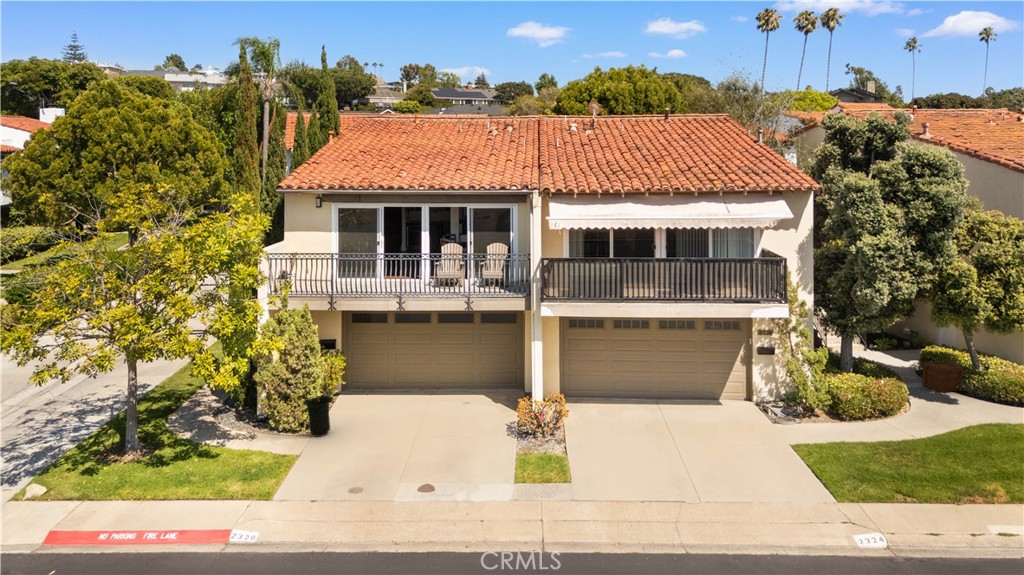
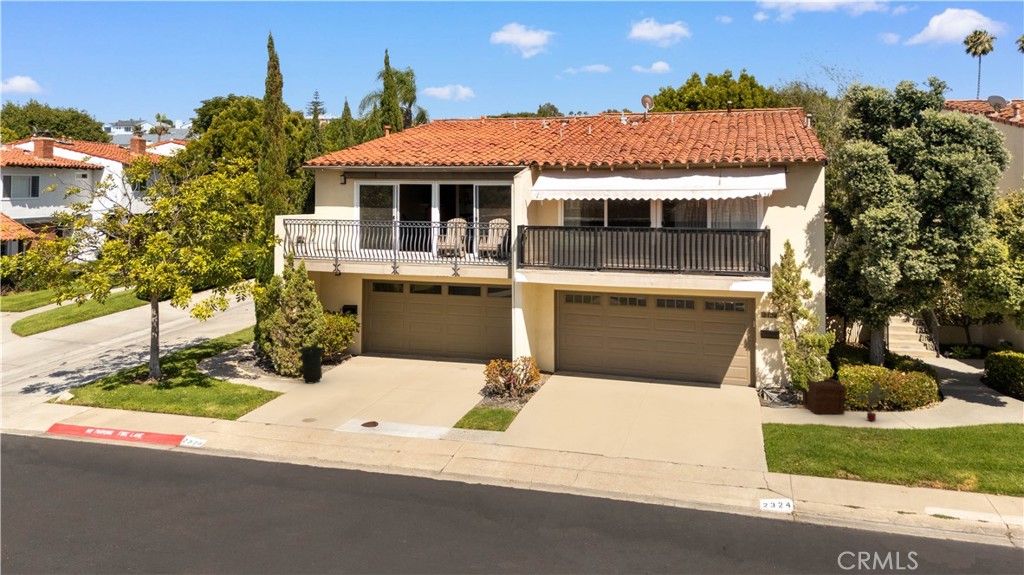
wooden crate: present [922,361,964,392] -> present [803,379,846,414]
potted tree: none [859,393,891,429] -> present [855,382,891,421]

